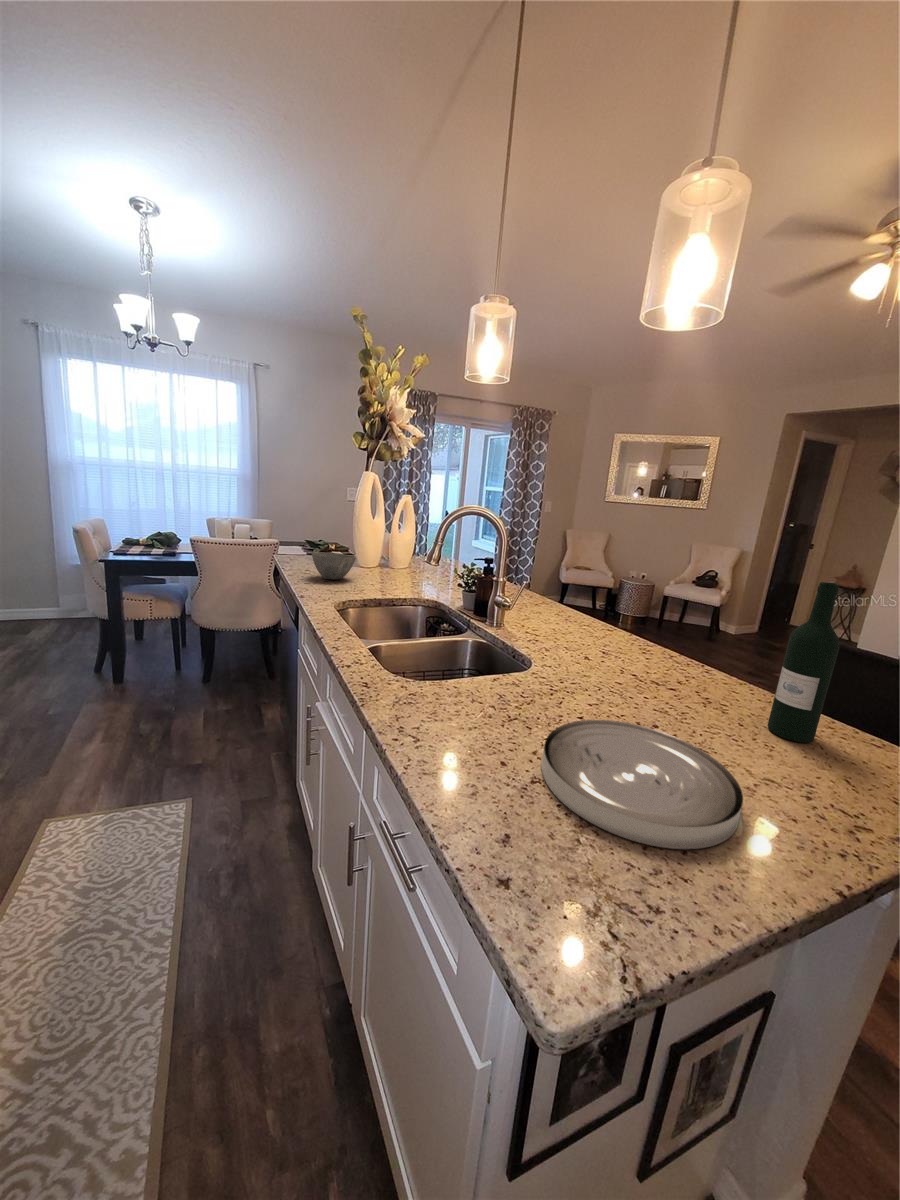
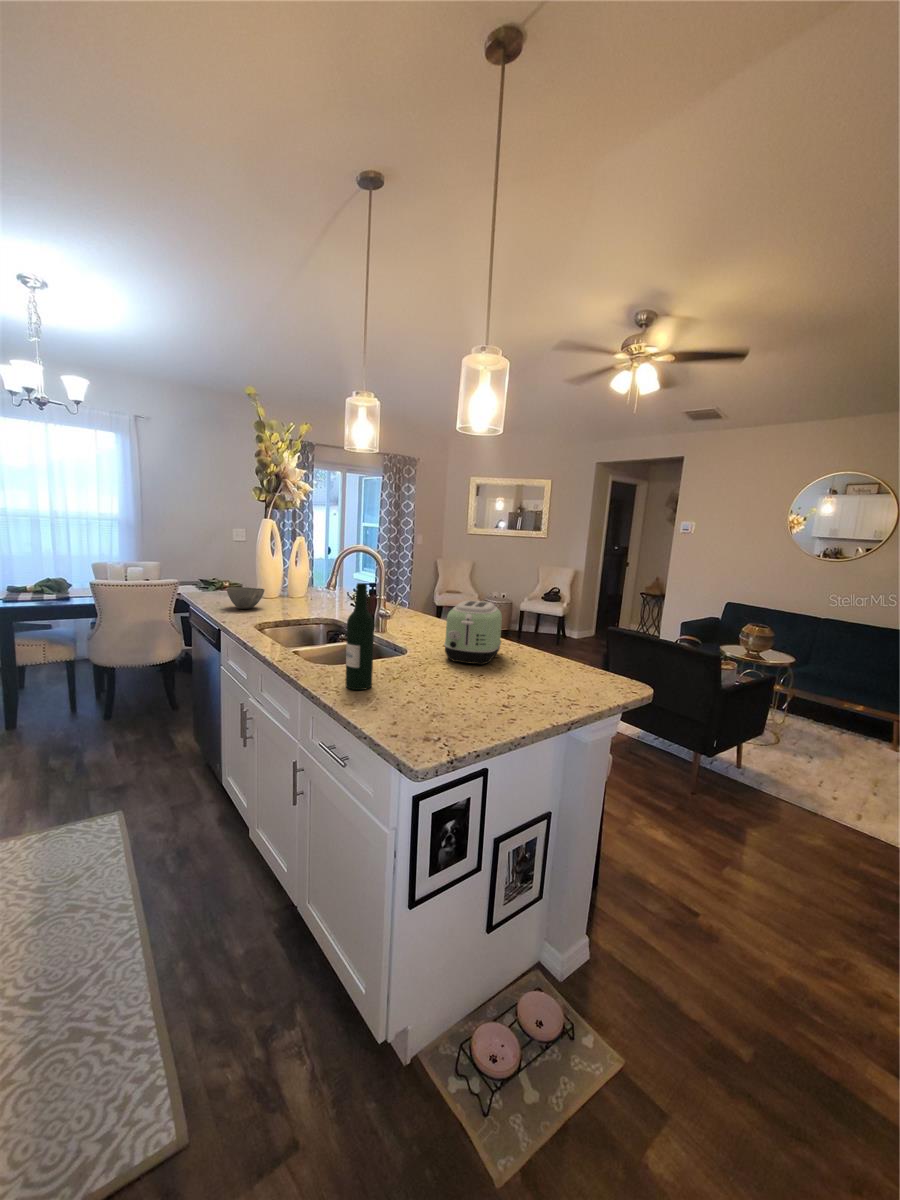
wine bottle: present [768,582,840,743] -> present [346,583,374,690]
toaster: none [593,595,694,705] -> present [444,600,502,665]
plate: present [541,720,743,849] -> none [412,671,511,716]

